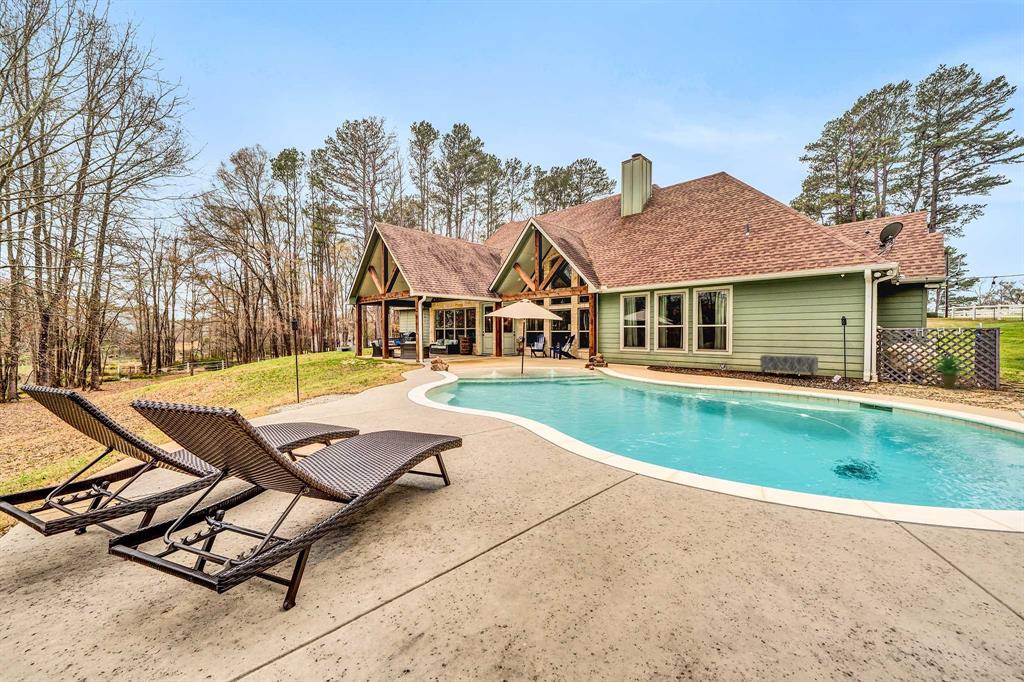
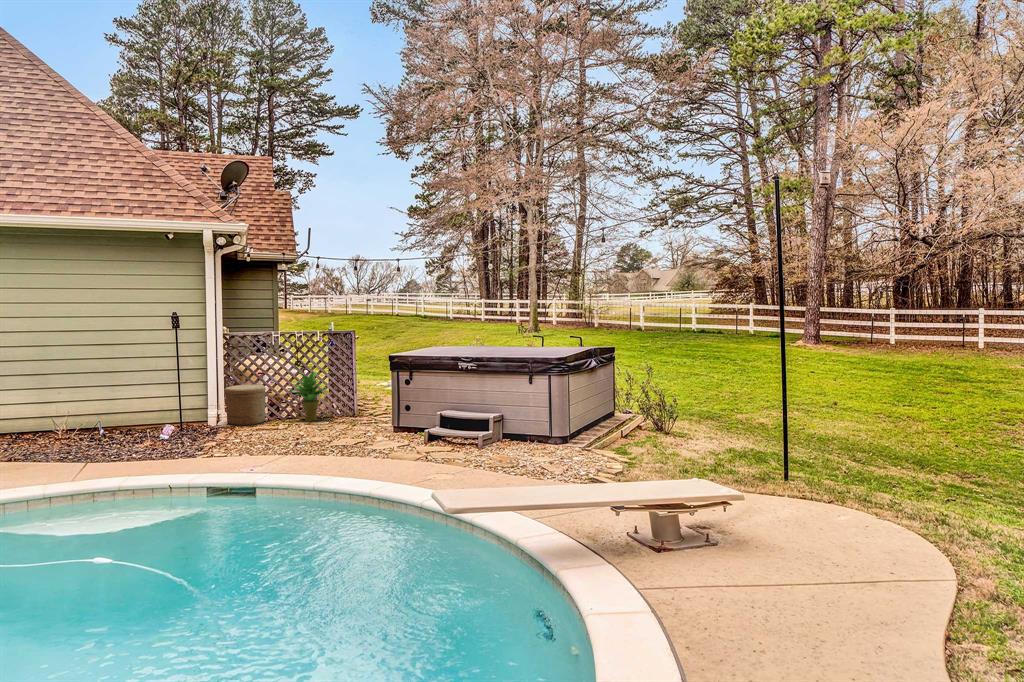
bench: present [760,355,818,379] -> none [20,386,141,442]
woven basket: none [876,360,909,385] -> present [224,384,266,426]

